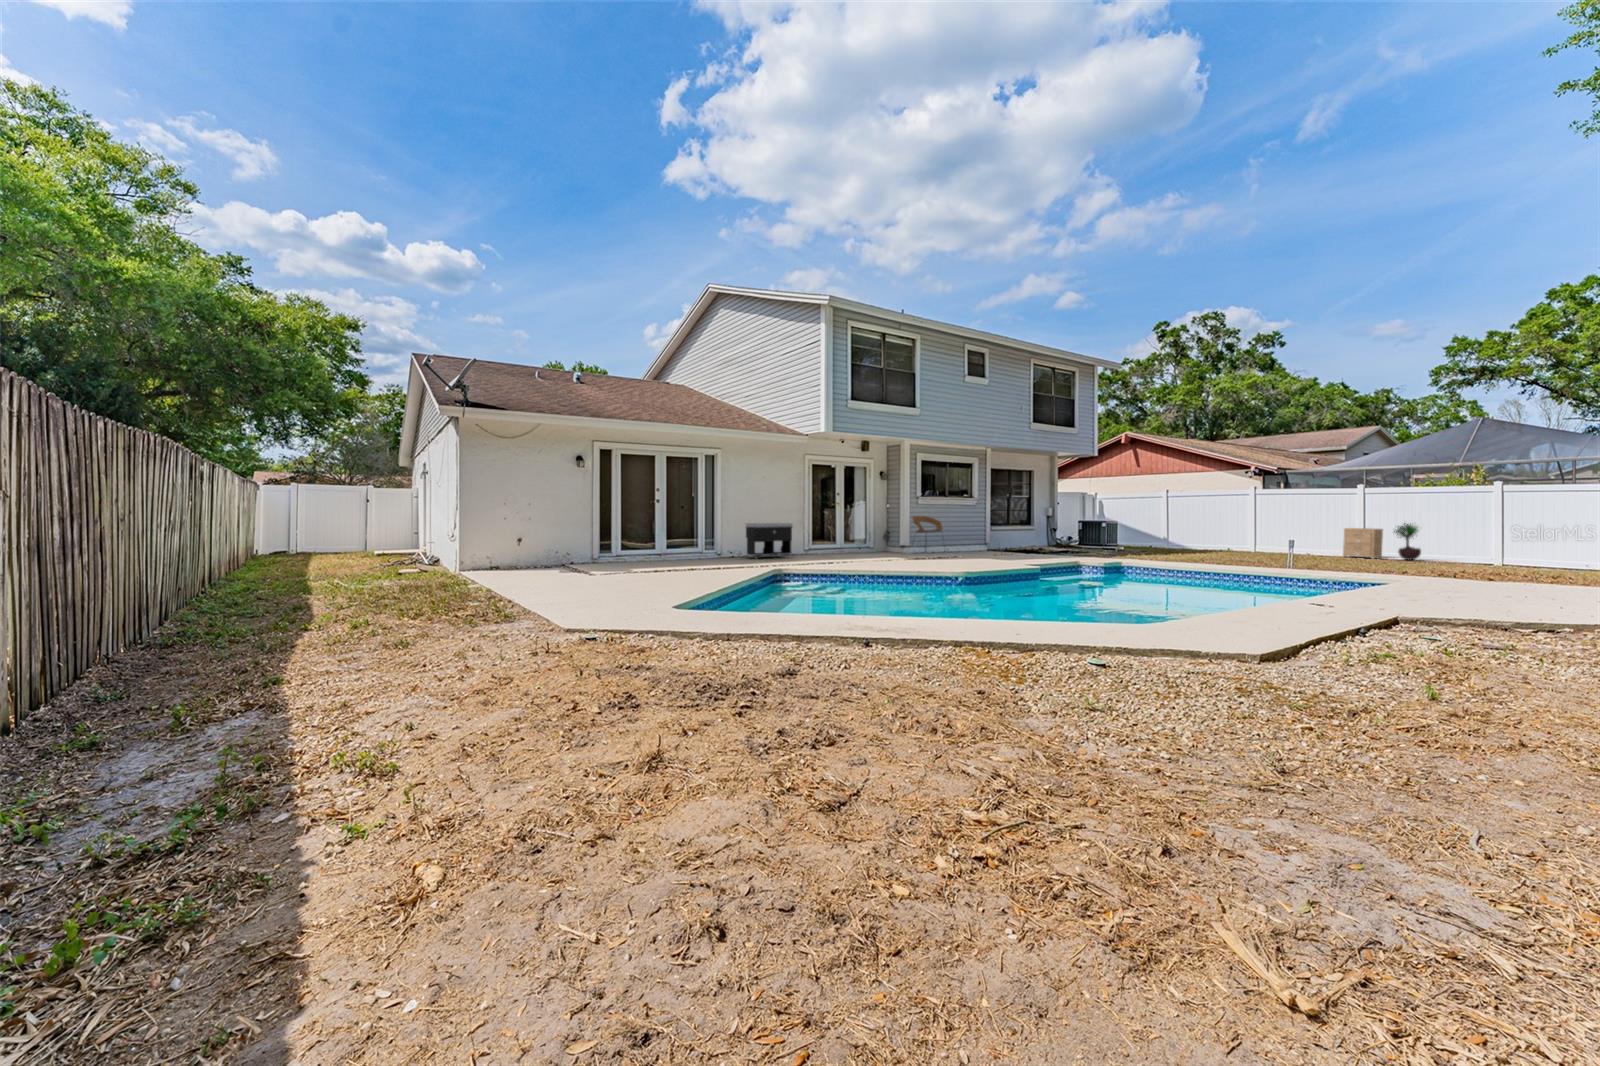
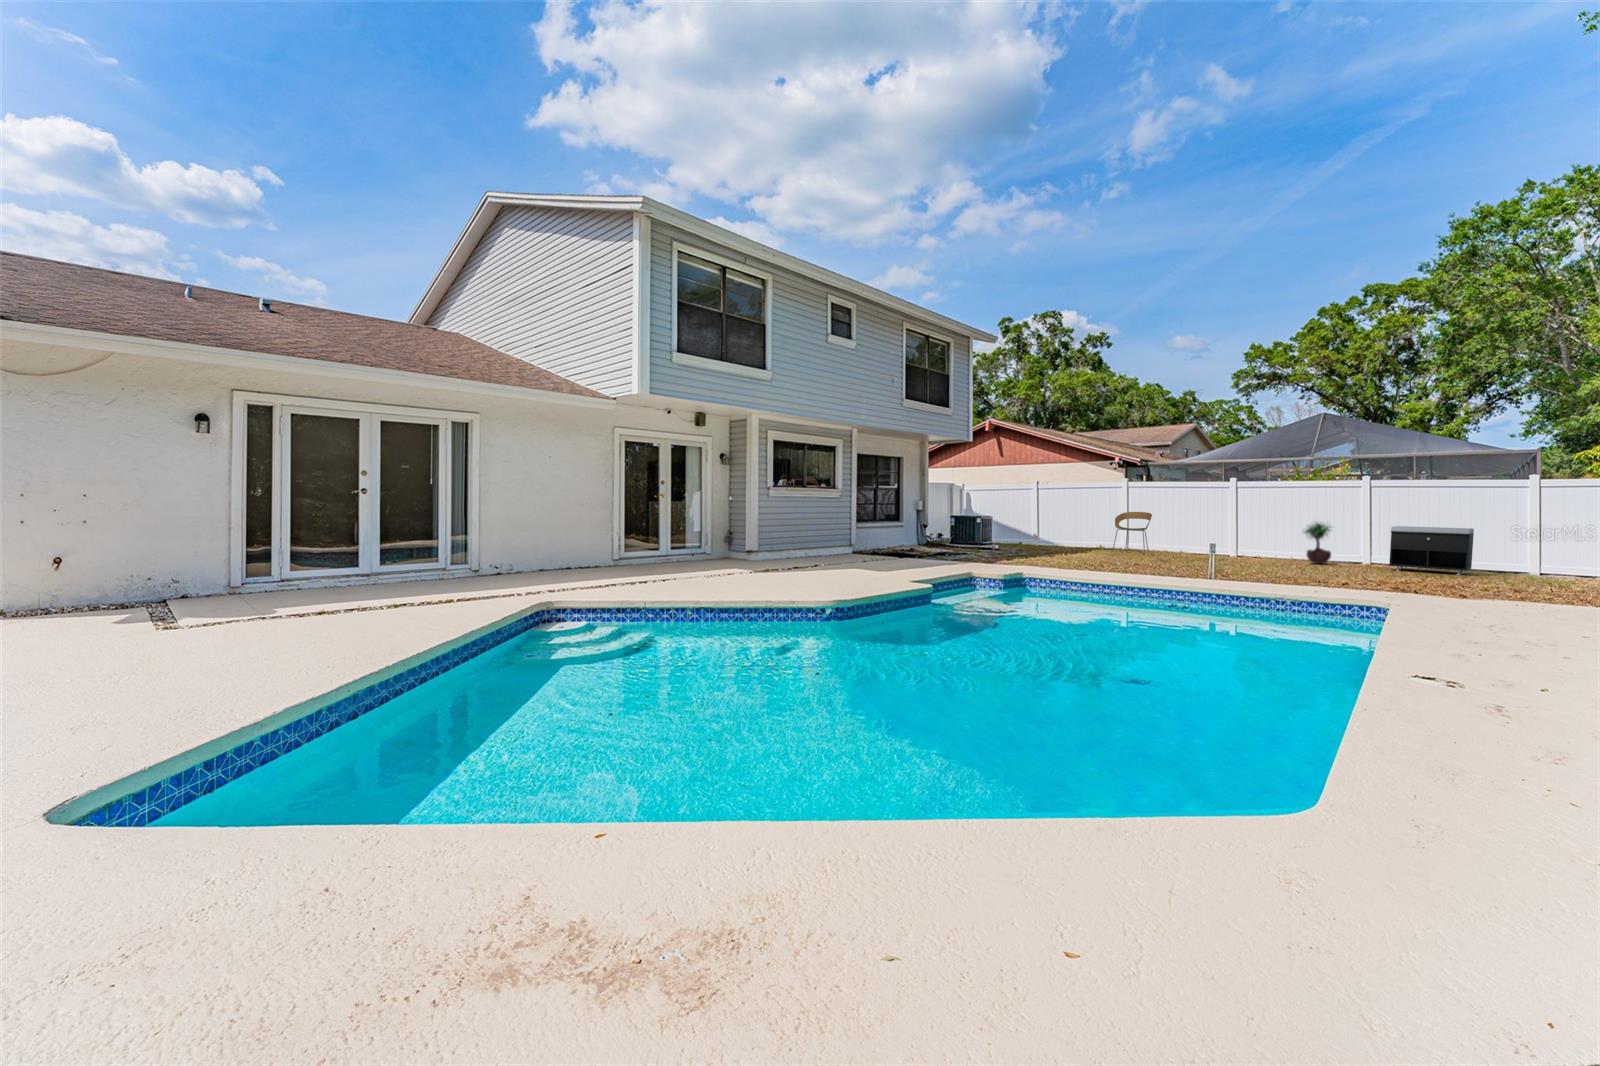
chair: present [912,516,942,549] -> present [1112,512,1152,554]
storage bench: present [746,523,793,558] -> present [1389,526,1474,575]
side table: present [1343,528,1383,559] -> none [1244,527,1287,562]

